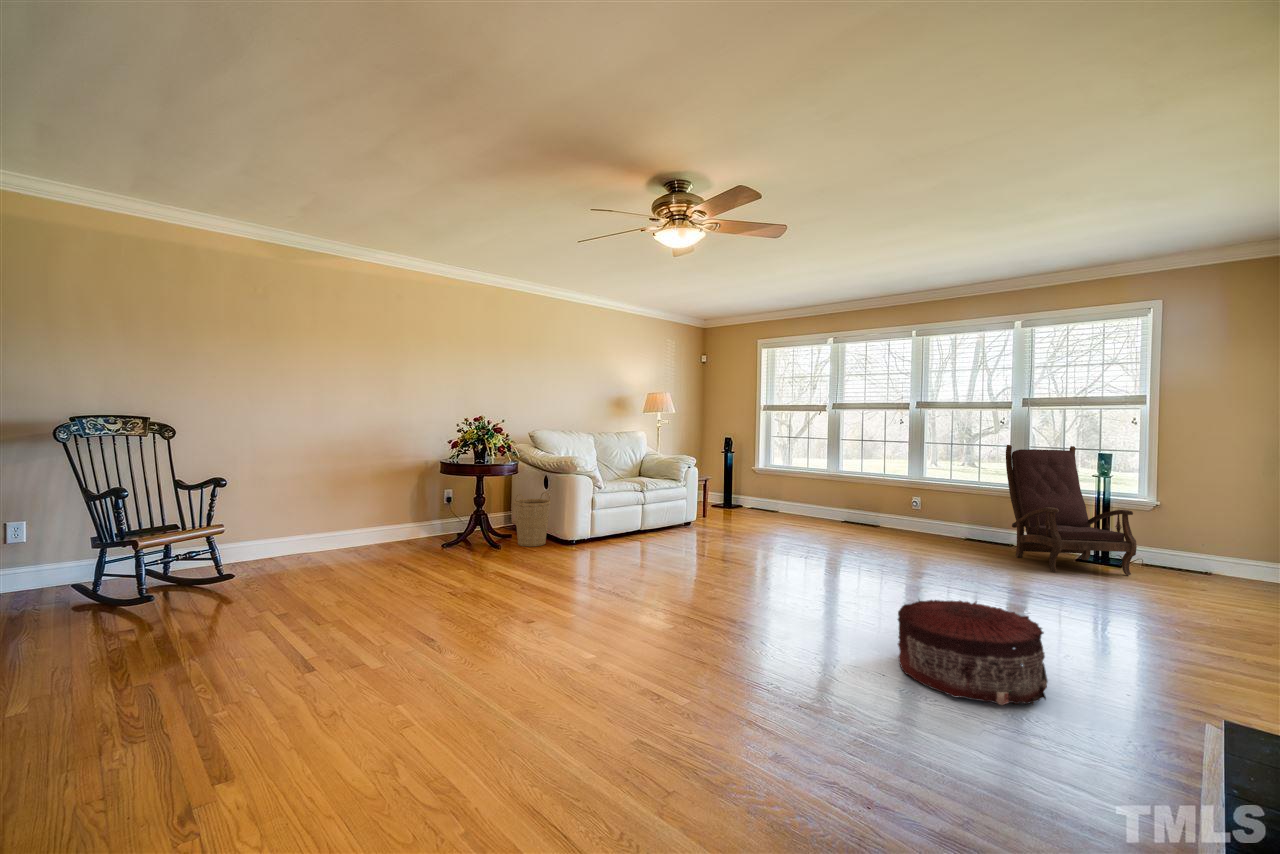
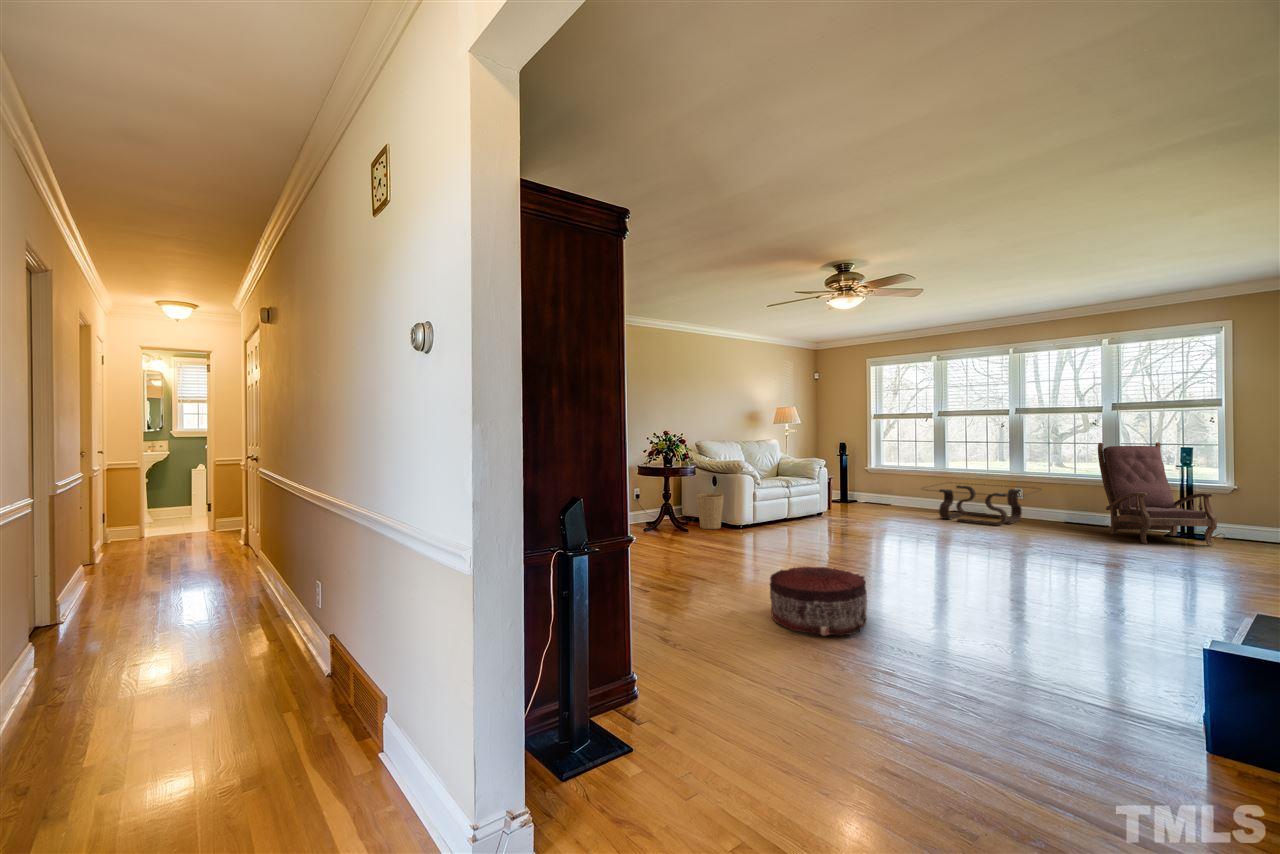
coffee table: none [805,488,942,544] -> present [939,485,1041,526]
pouf: present [898,600,1048,705] -> present [770,567,867,636]

